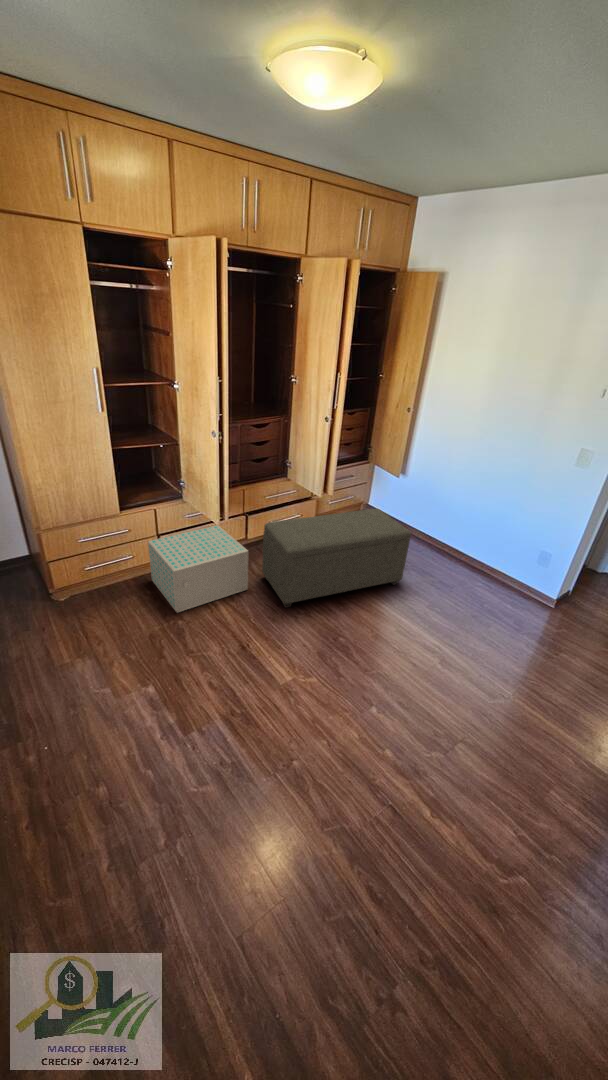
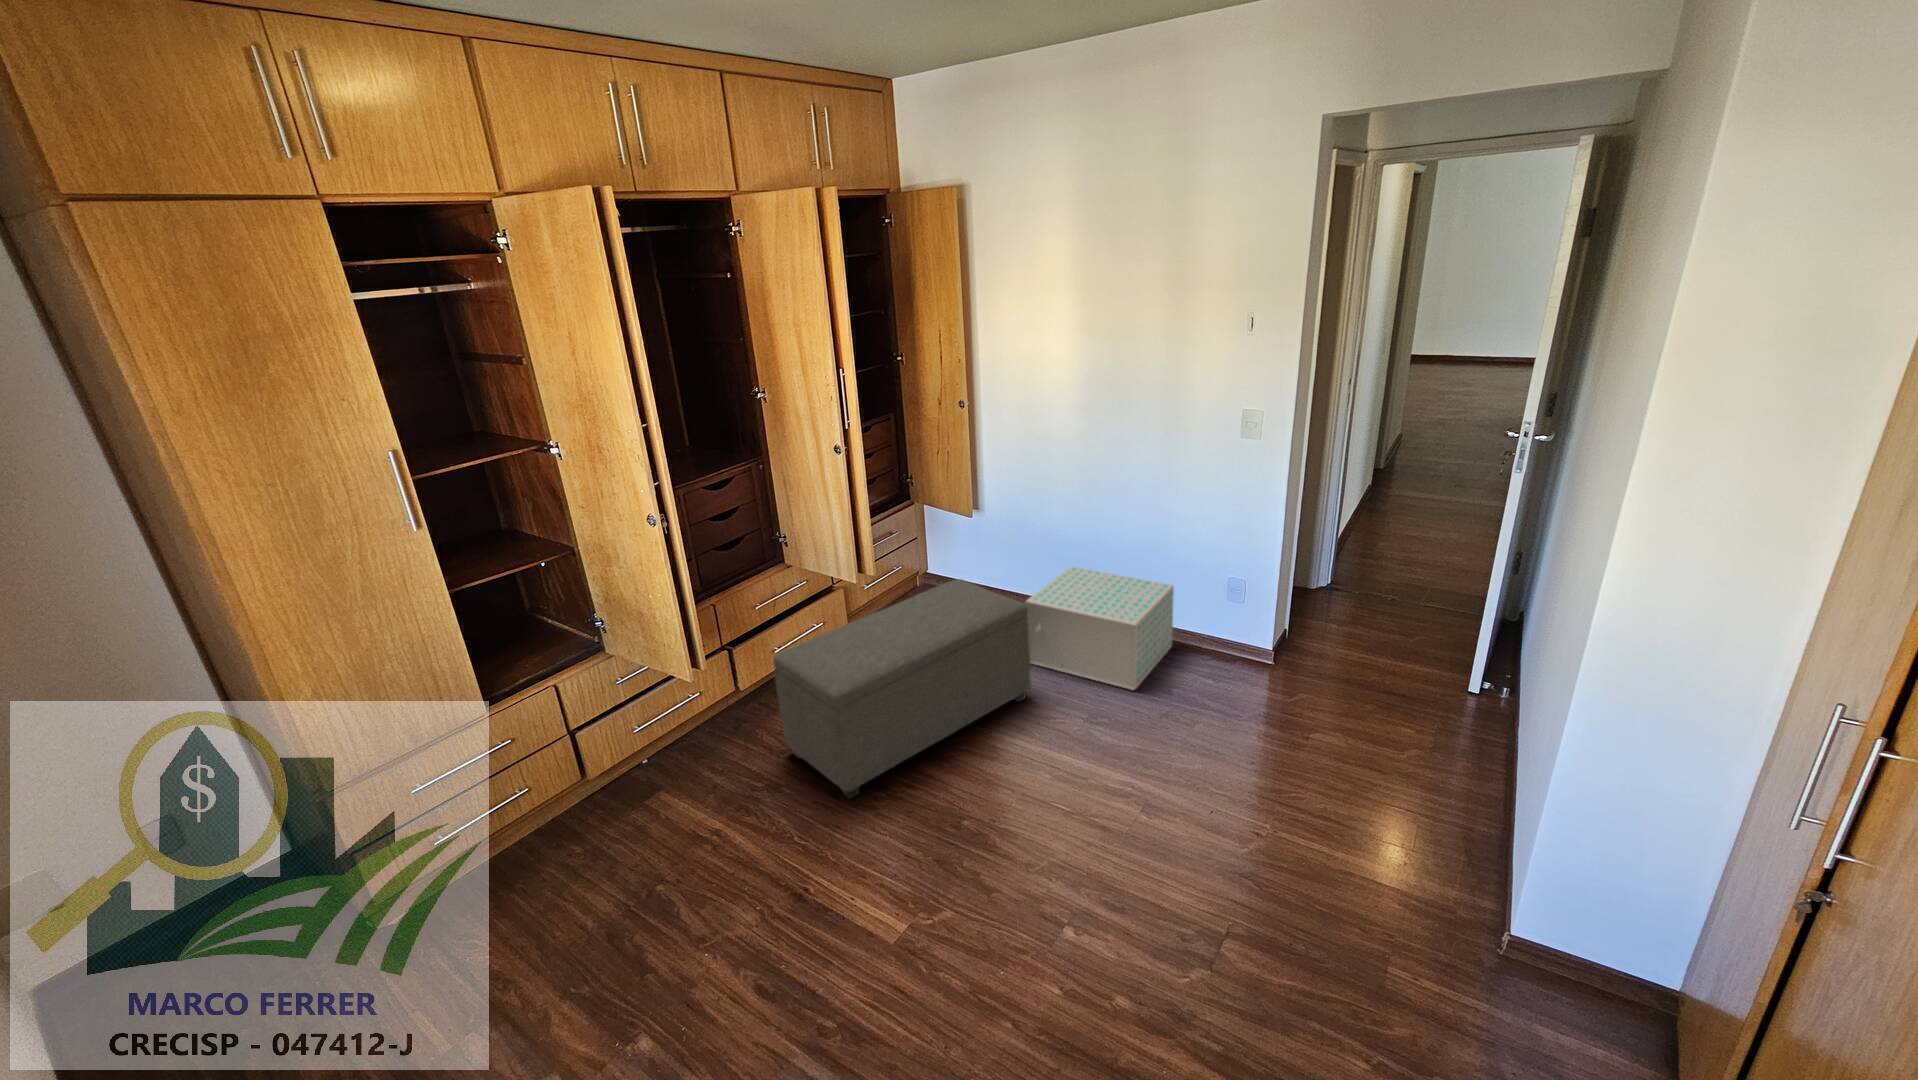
storage box: present [148,525,248,612] -> present [1025,566,1174,690]

